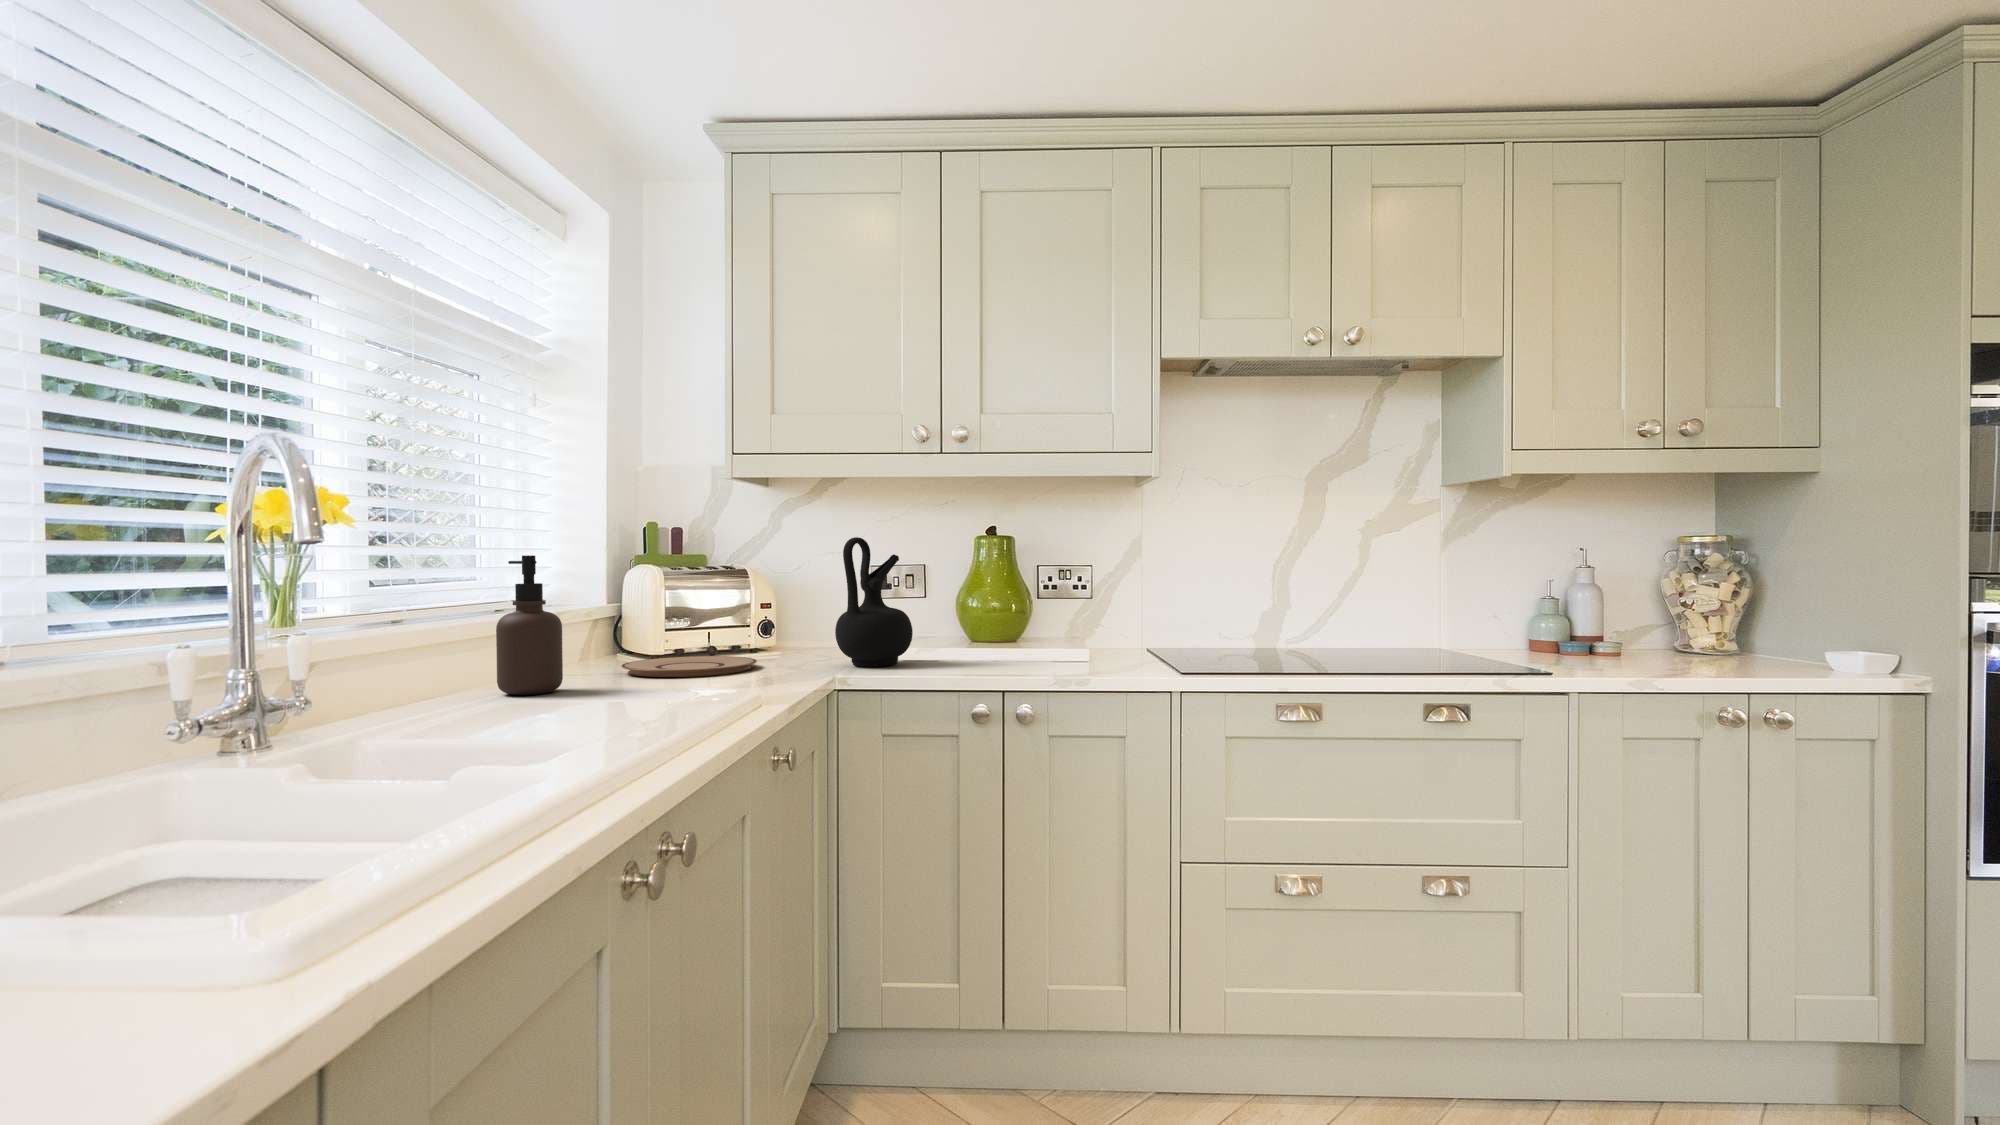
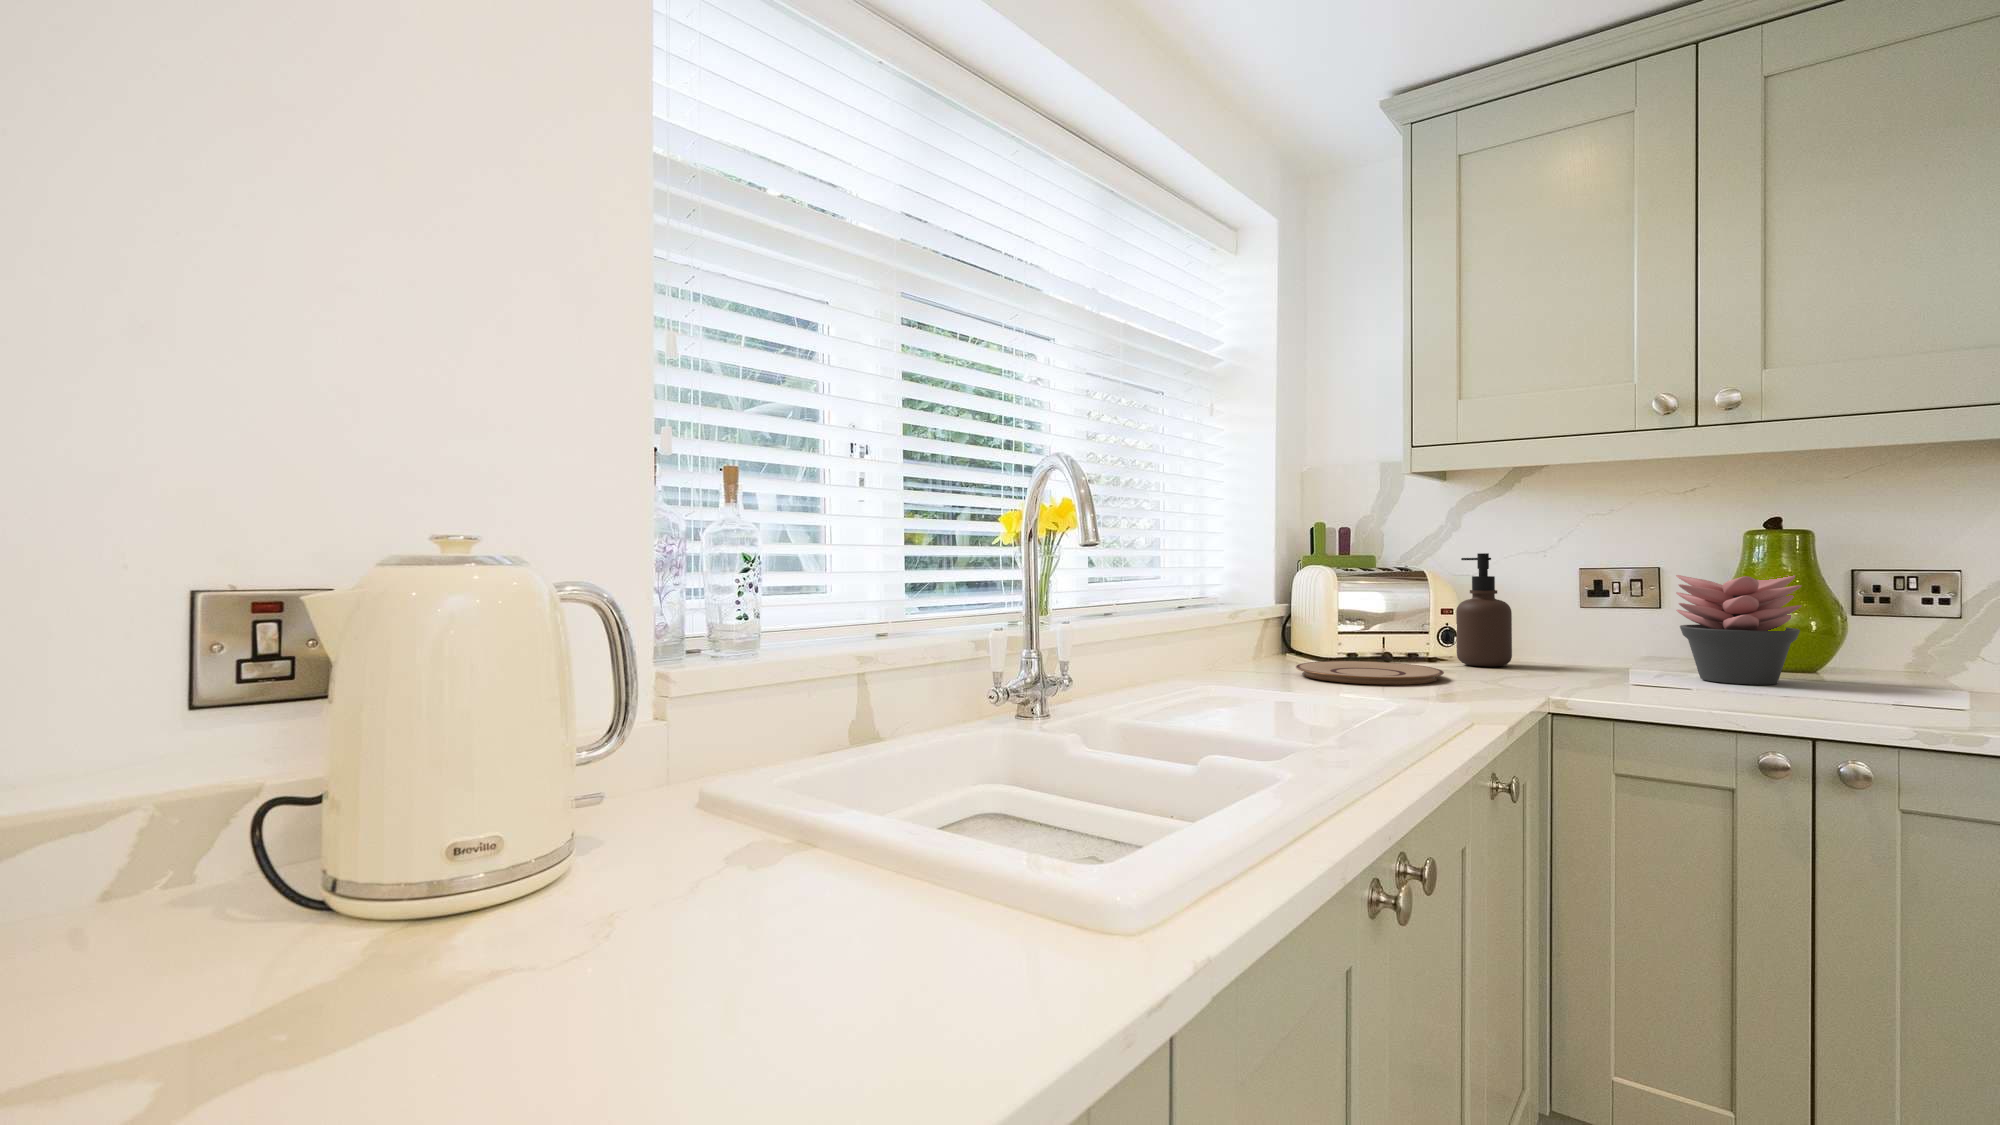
ceramic jug: present [835,537,913,667] -> none [1545,533,1659,691]
soap dispenser: present [496,555,563,695] -> present [1456,553,1512,667]
succulent plant: none [931,571,1003,654] -> present [1676,575,1802,685]

